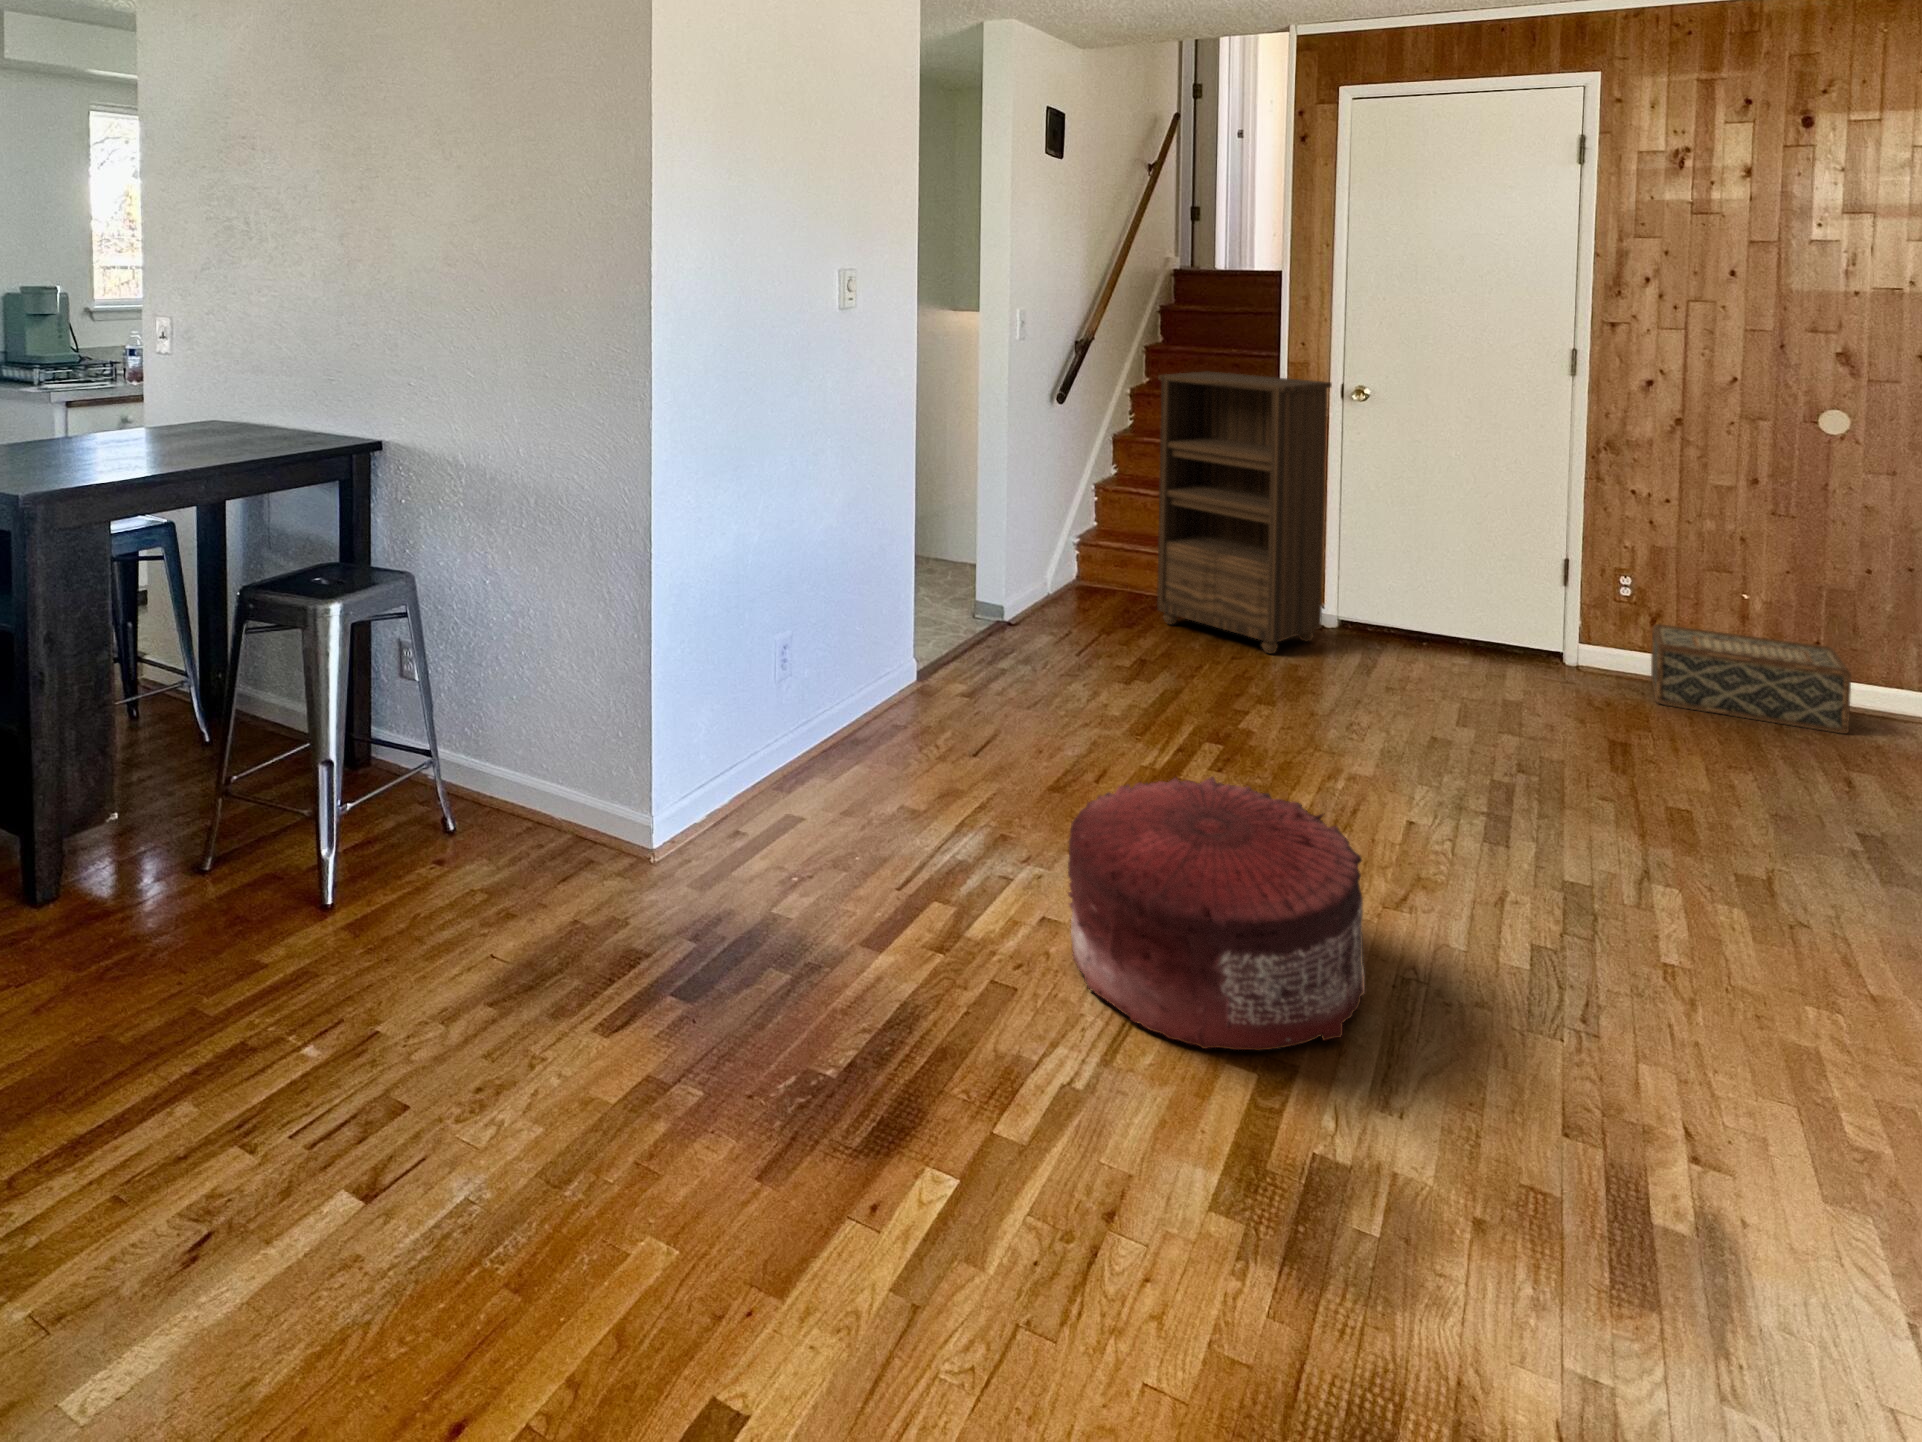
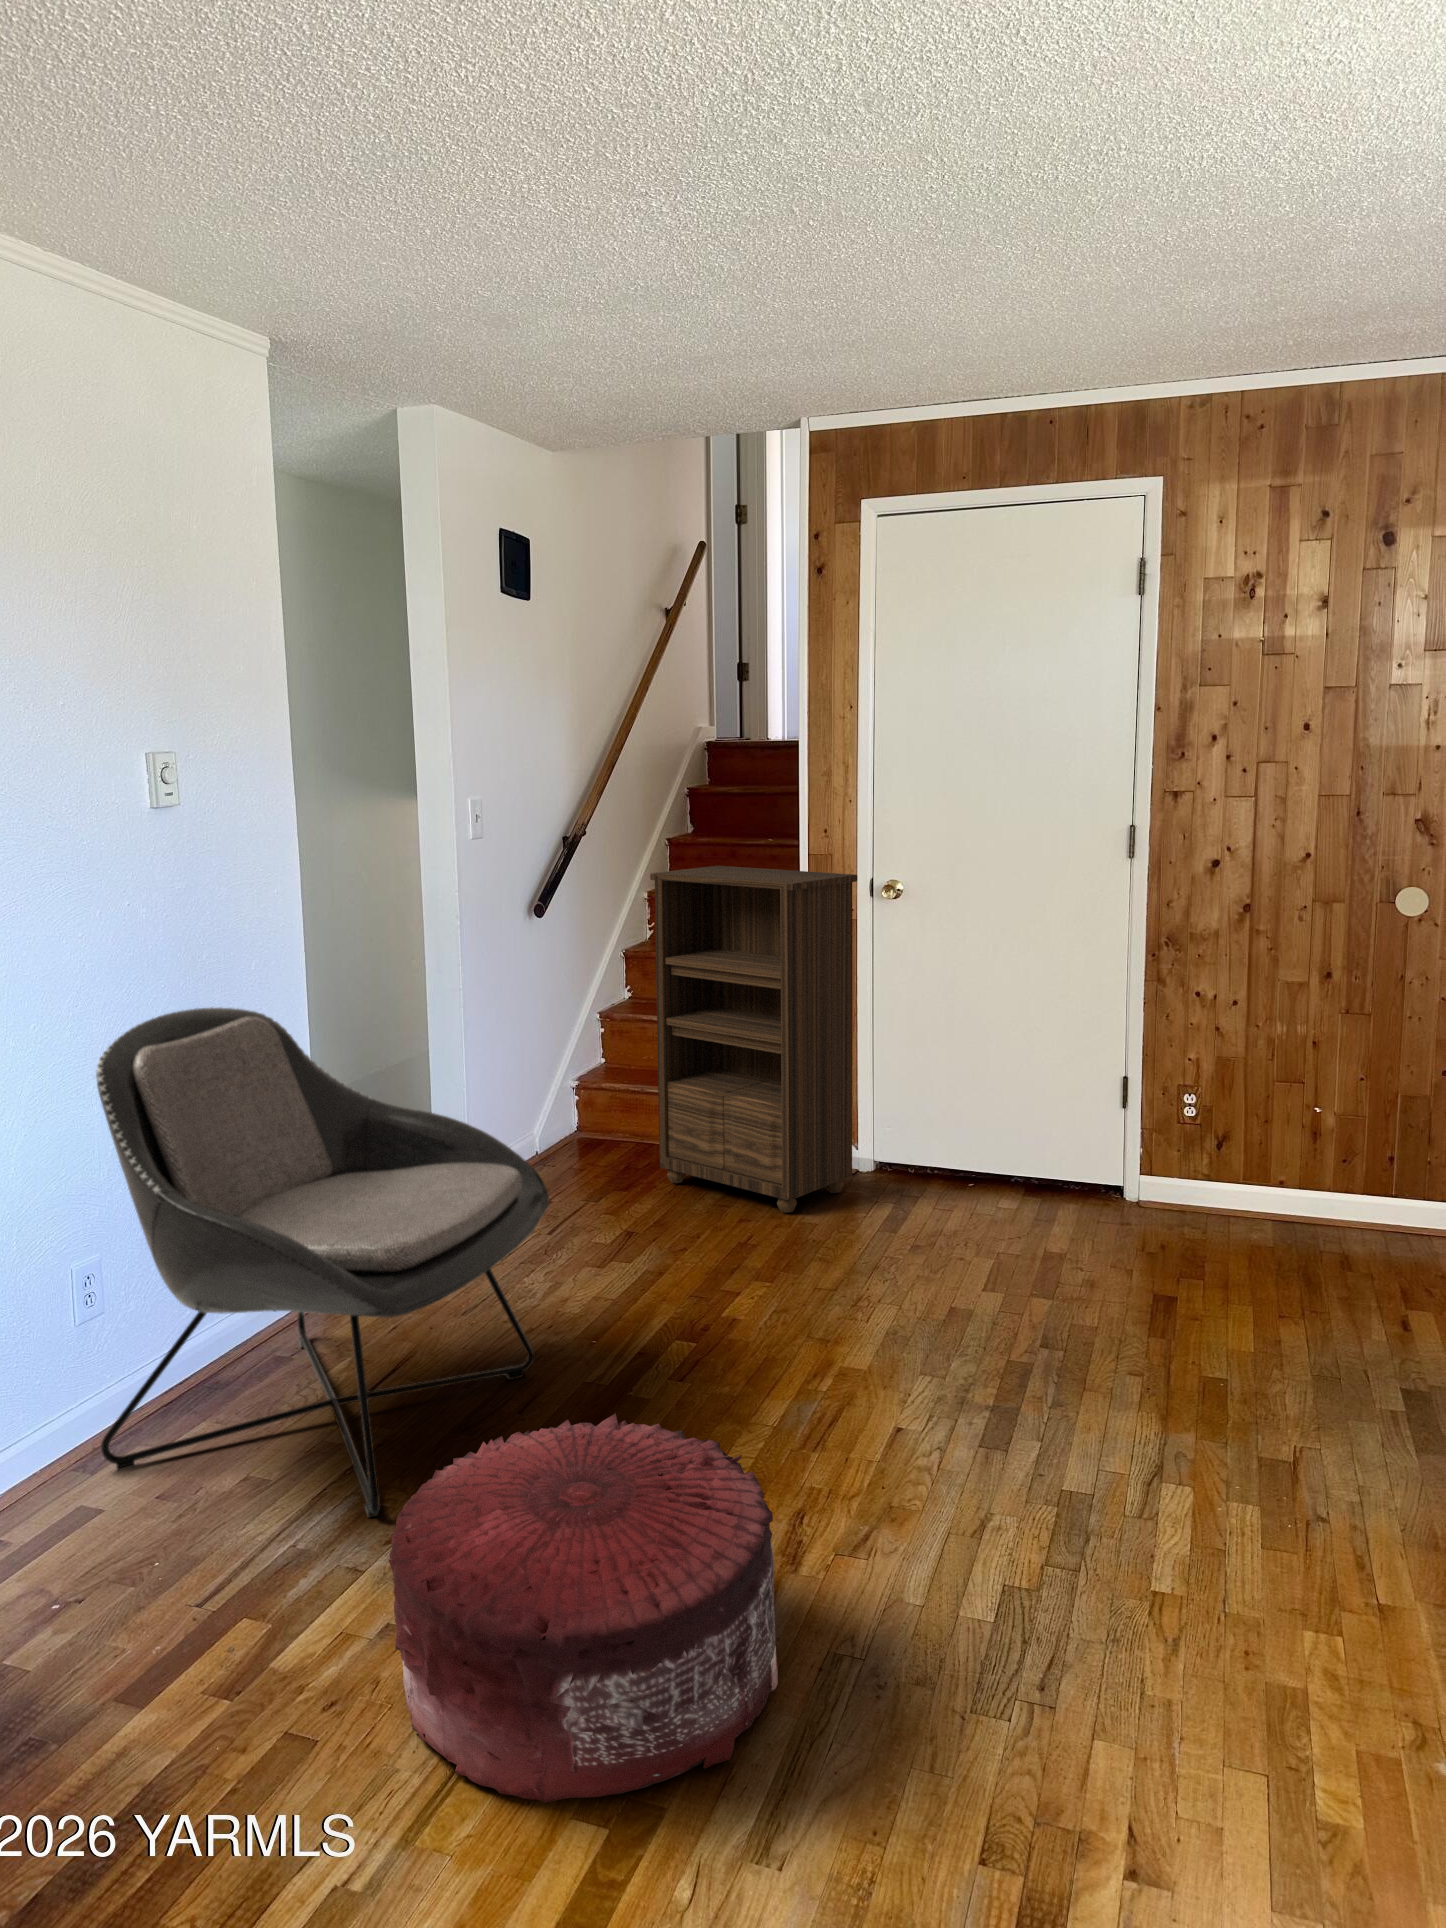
lounge chair: none [799,458,1119,844] -> present [96,1008,549,1518]
woven basket: present [1651,624,1851,734] -> none [1214,1145,1416,1260]

